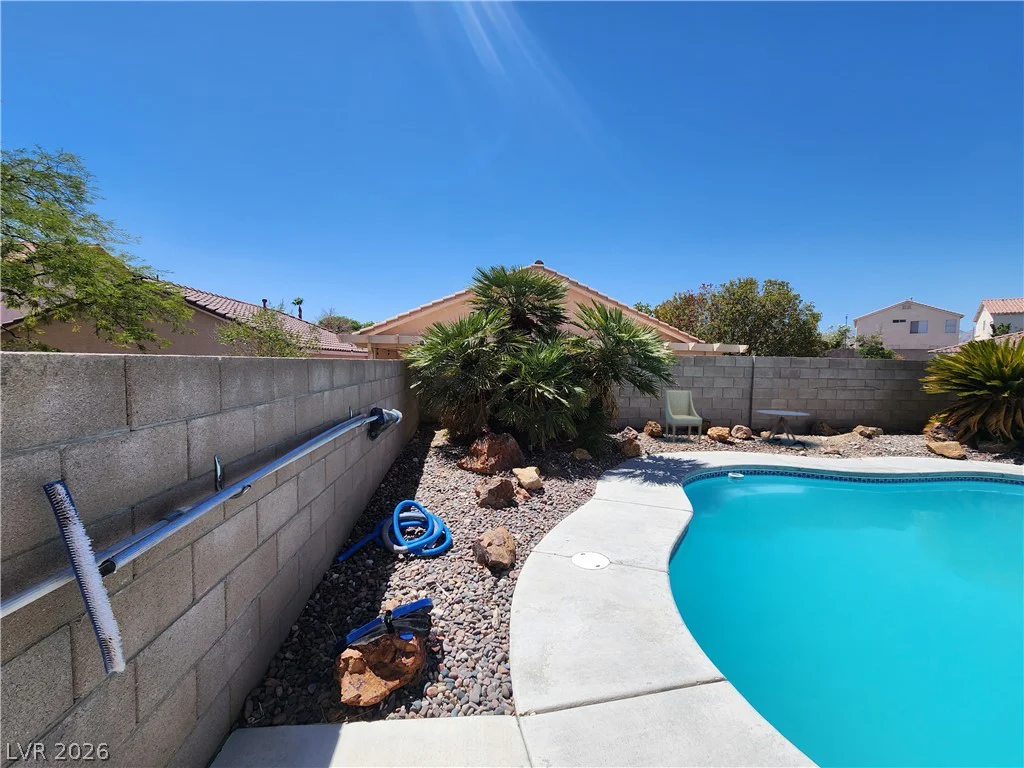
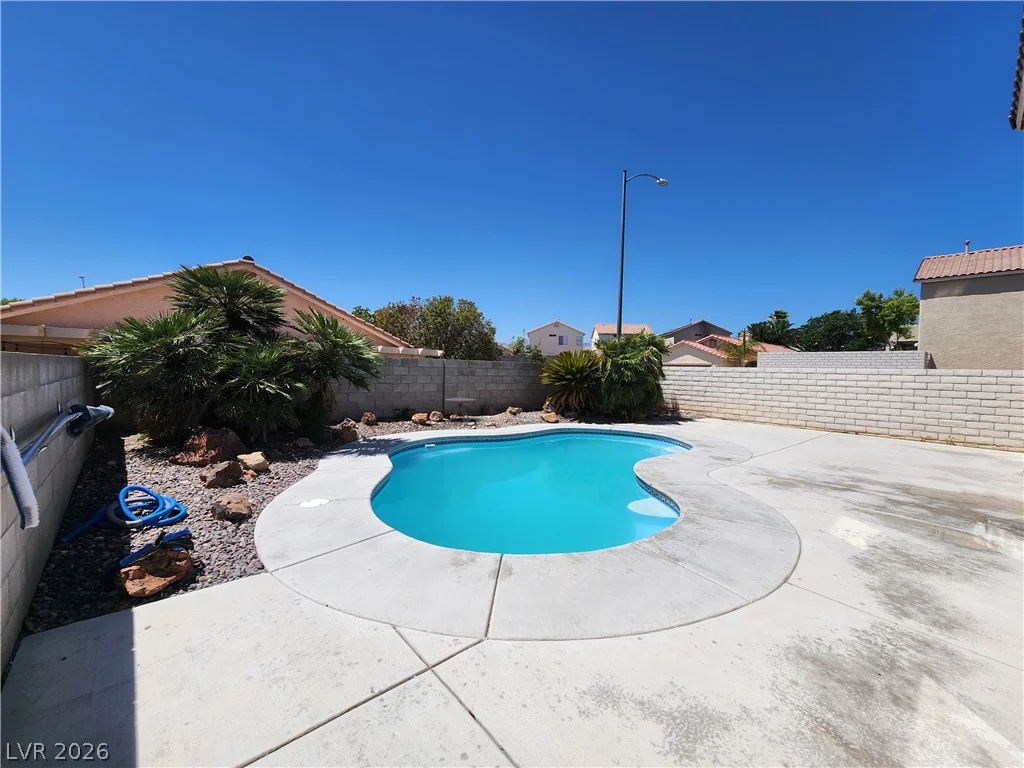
chair: present [665,390,702,443] -> none [379,386,407,427]

